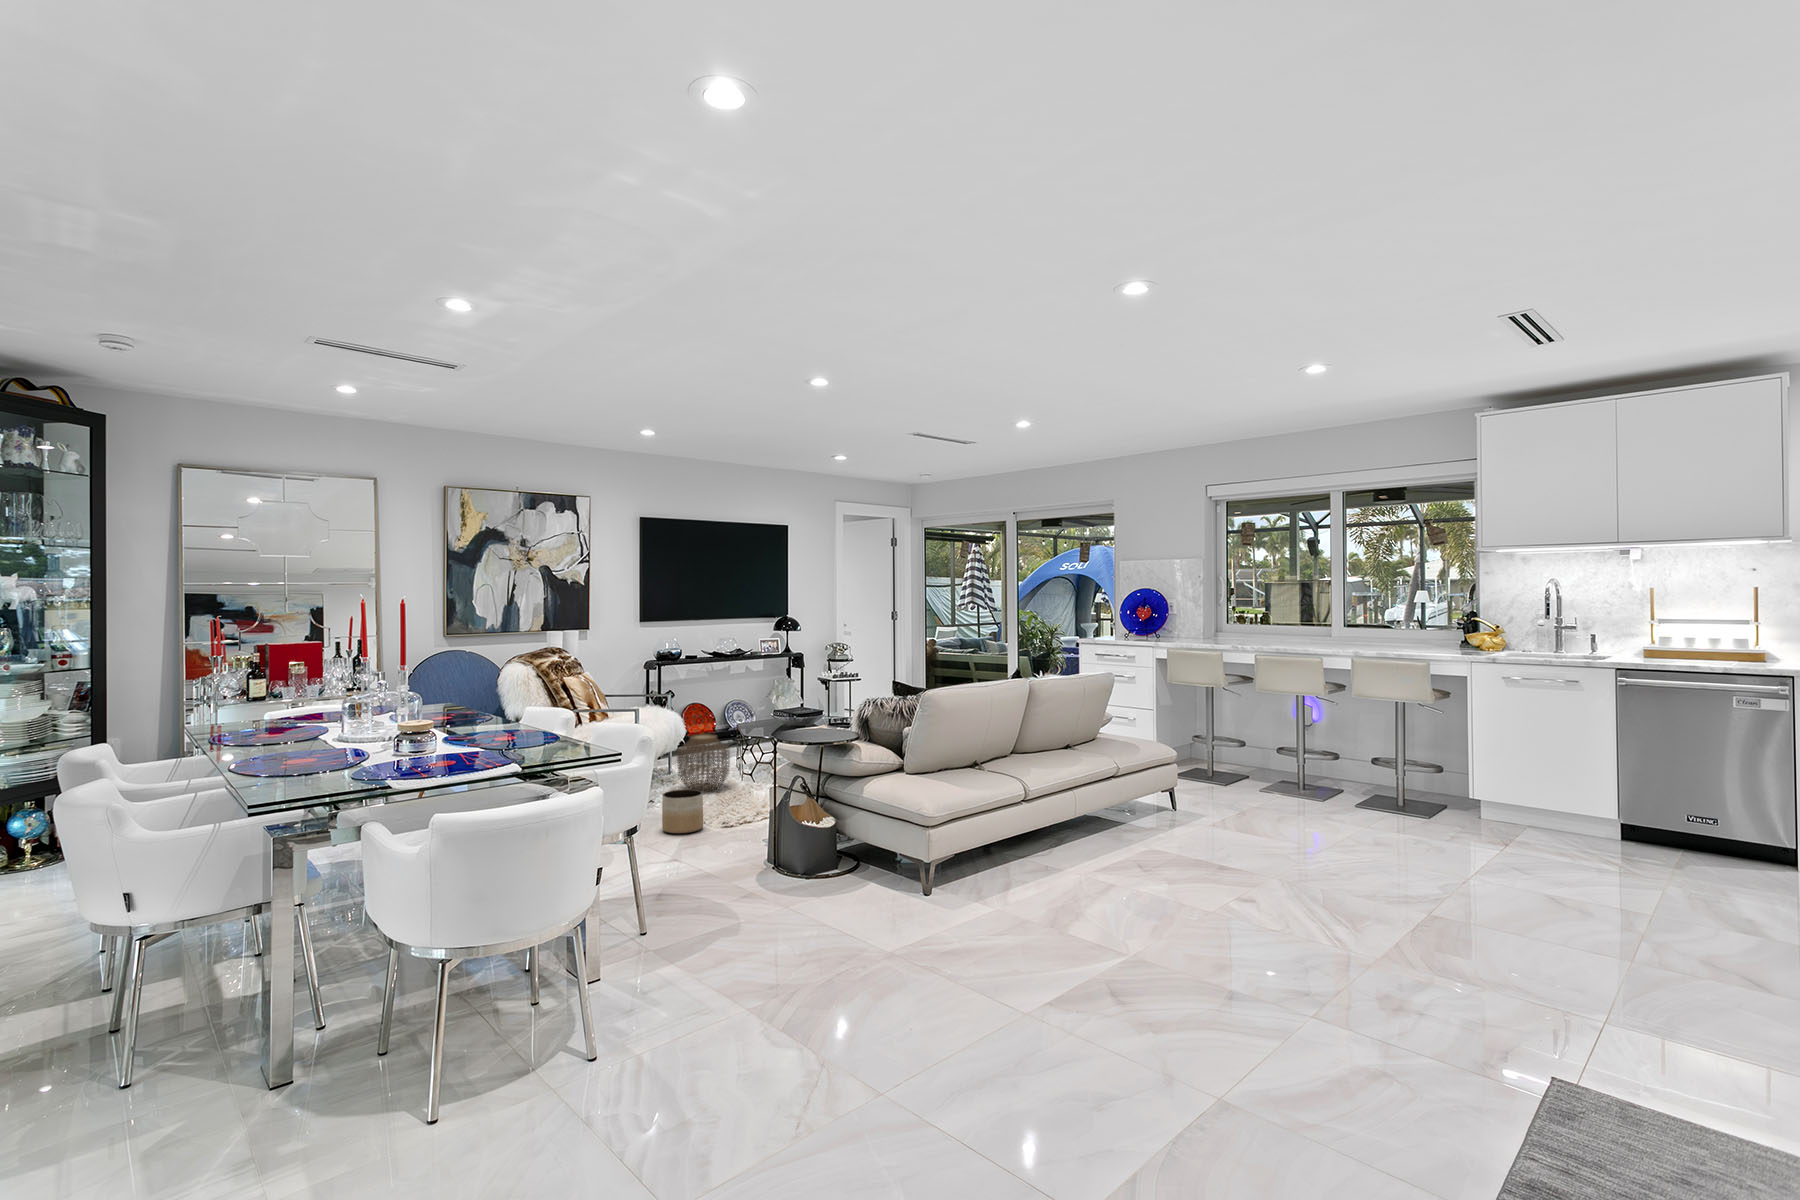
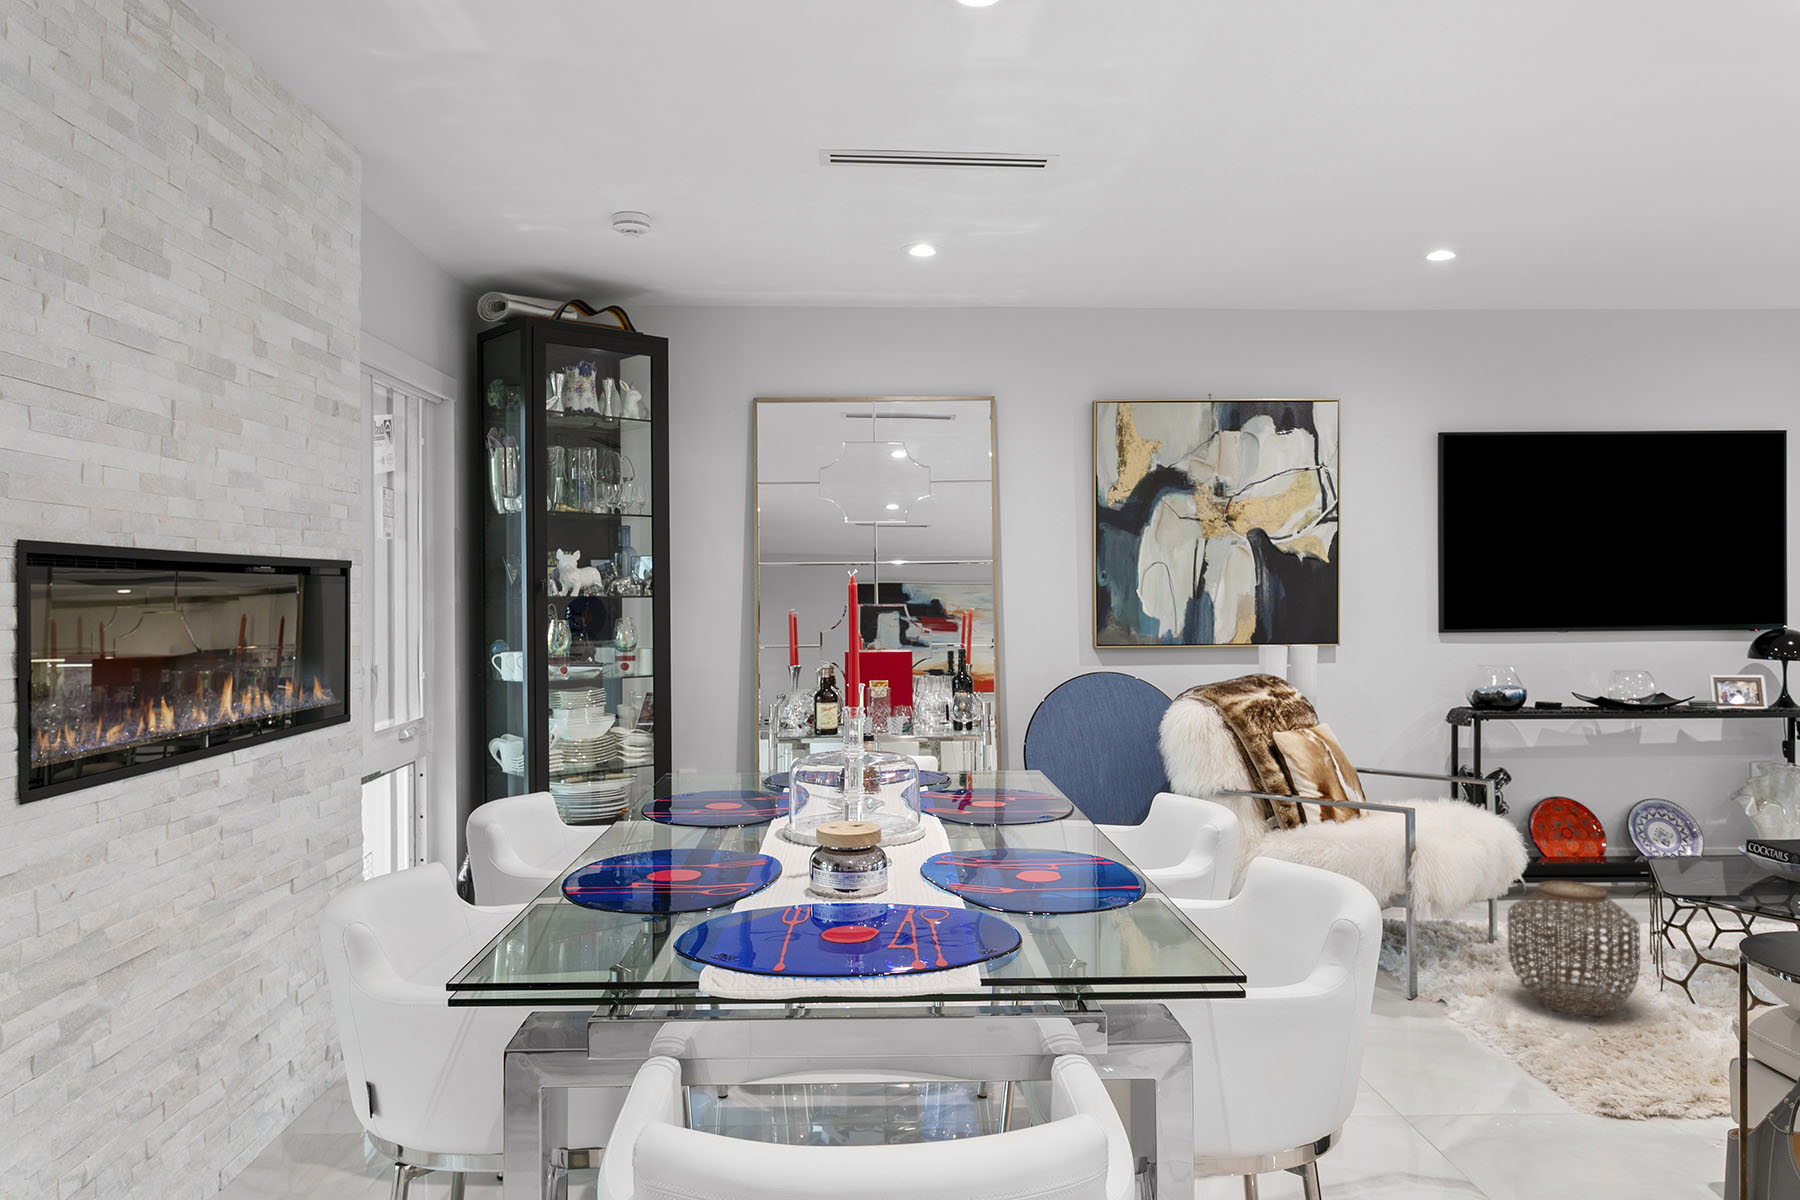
planter: present [662,789,703,834] -> none [1456,1026,1565,1151]

